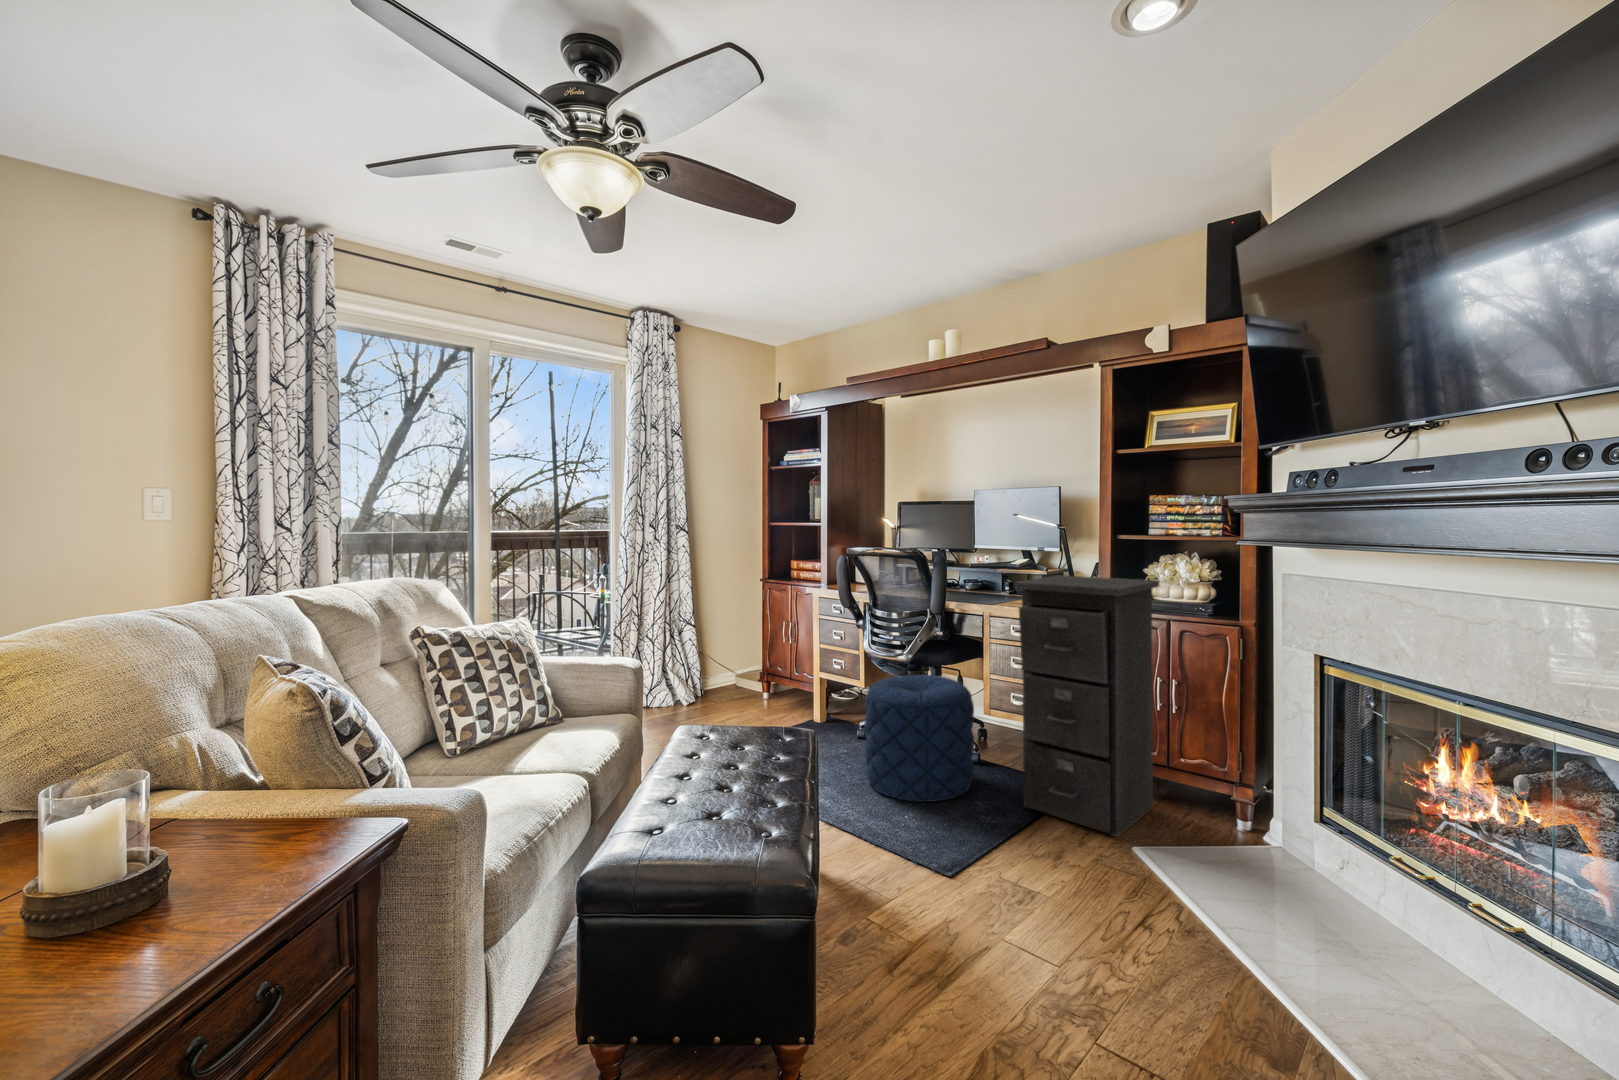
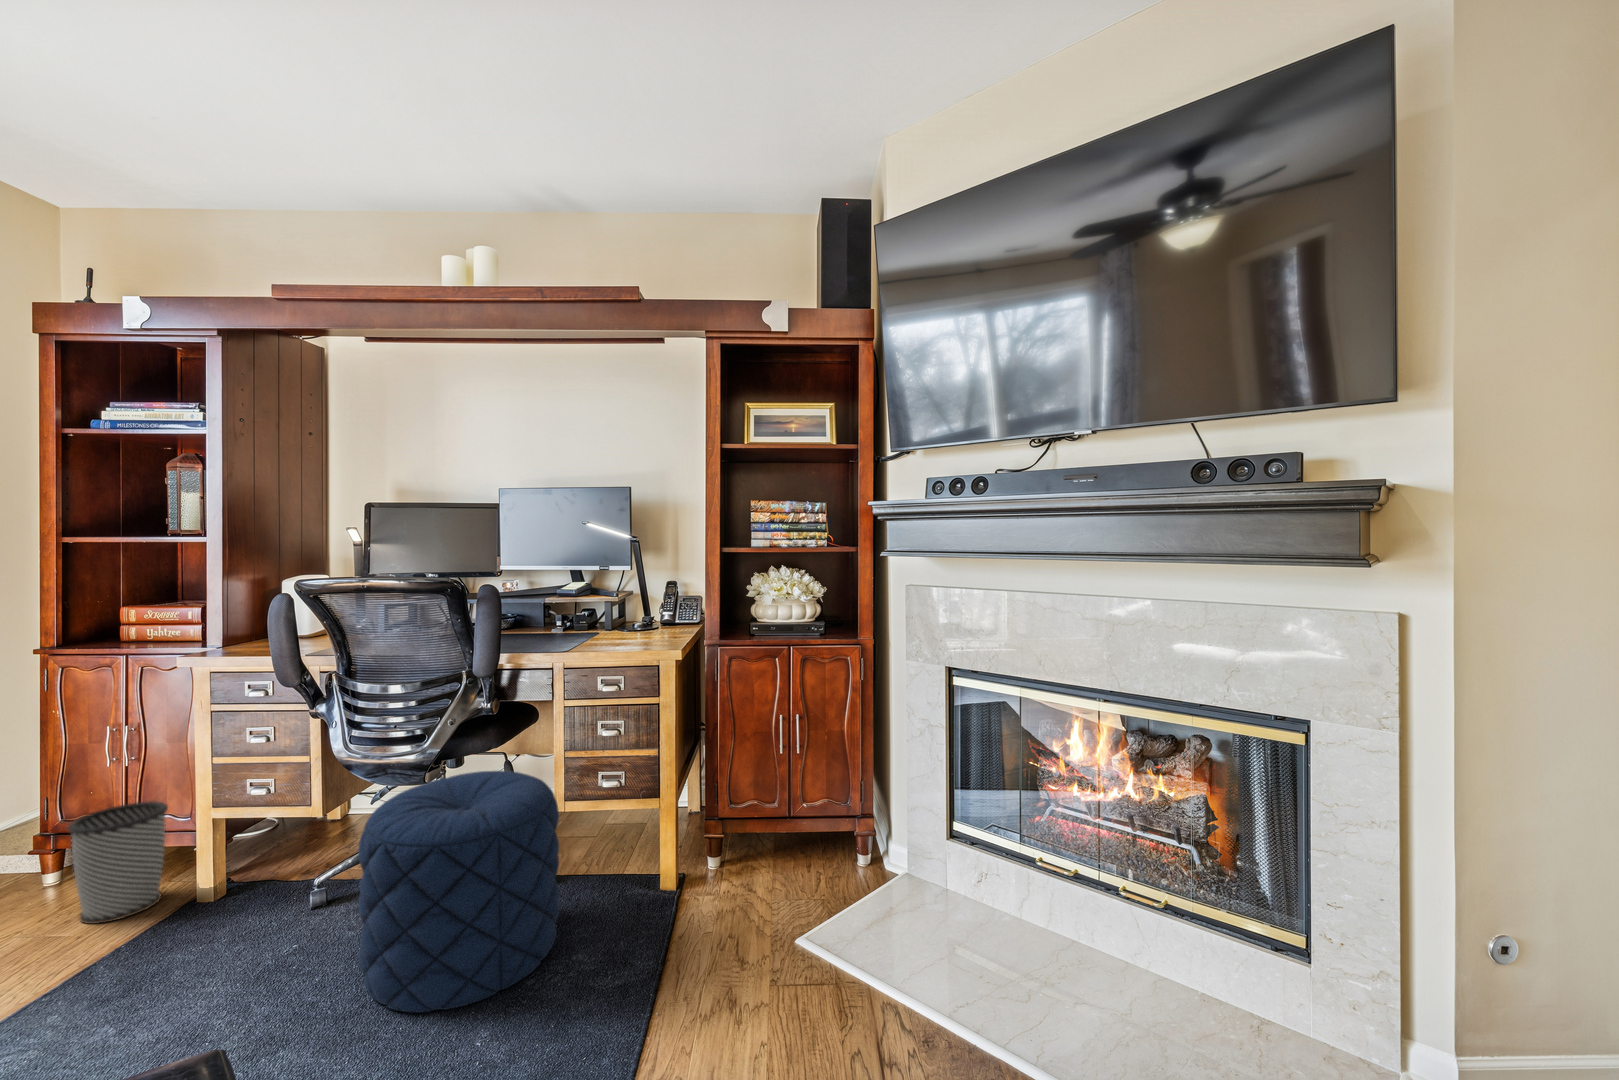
filing cabinet: present [1014,575,1159,837] -> none [630,599,785,936]
wastebasket: none [768,664,805,720] -> present [68,801,168,924]

